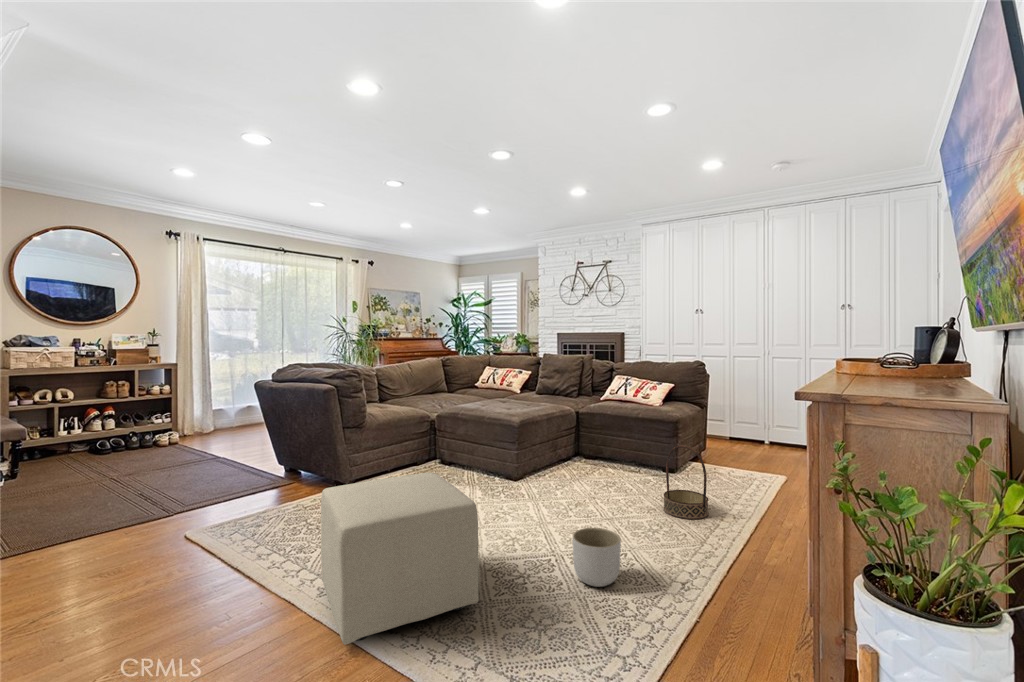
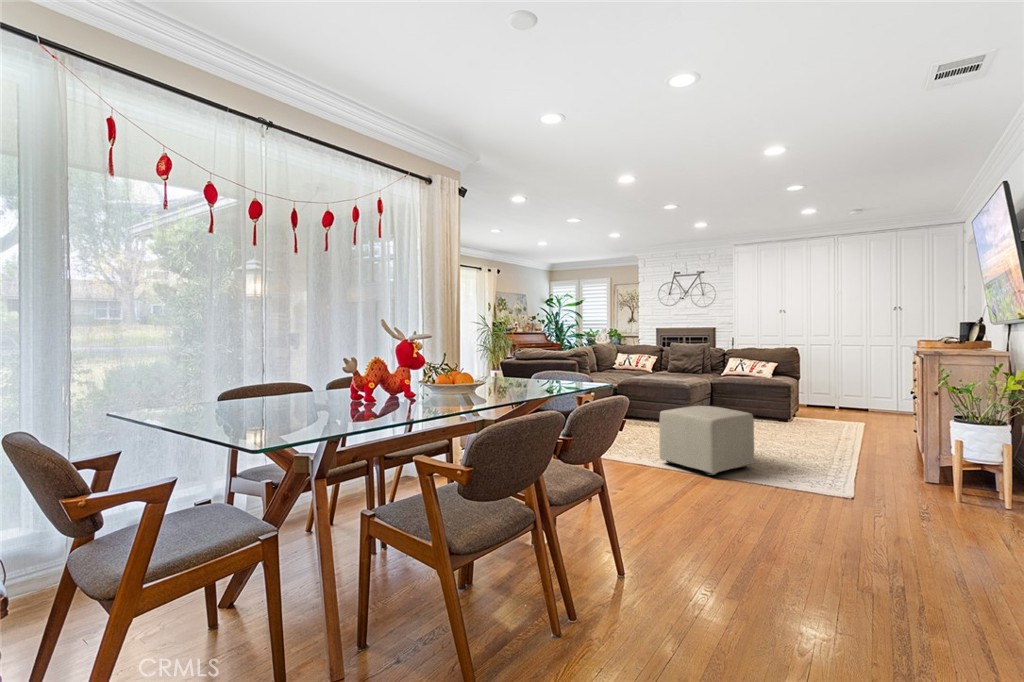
basket: present [664,445,708,519] -> none [801,396,831,439]
planter: present [573,528,621,587] -> none [784,433,813,460]

